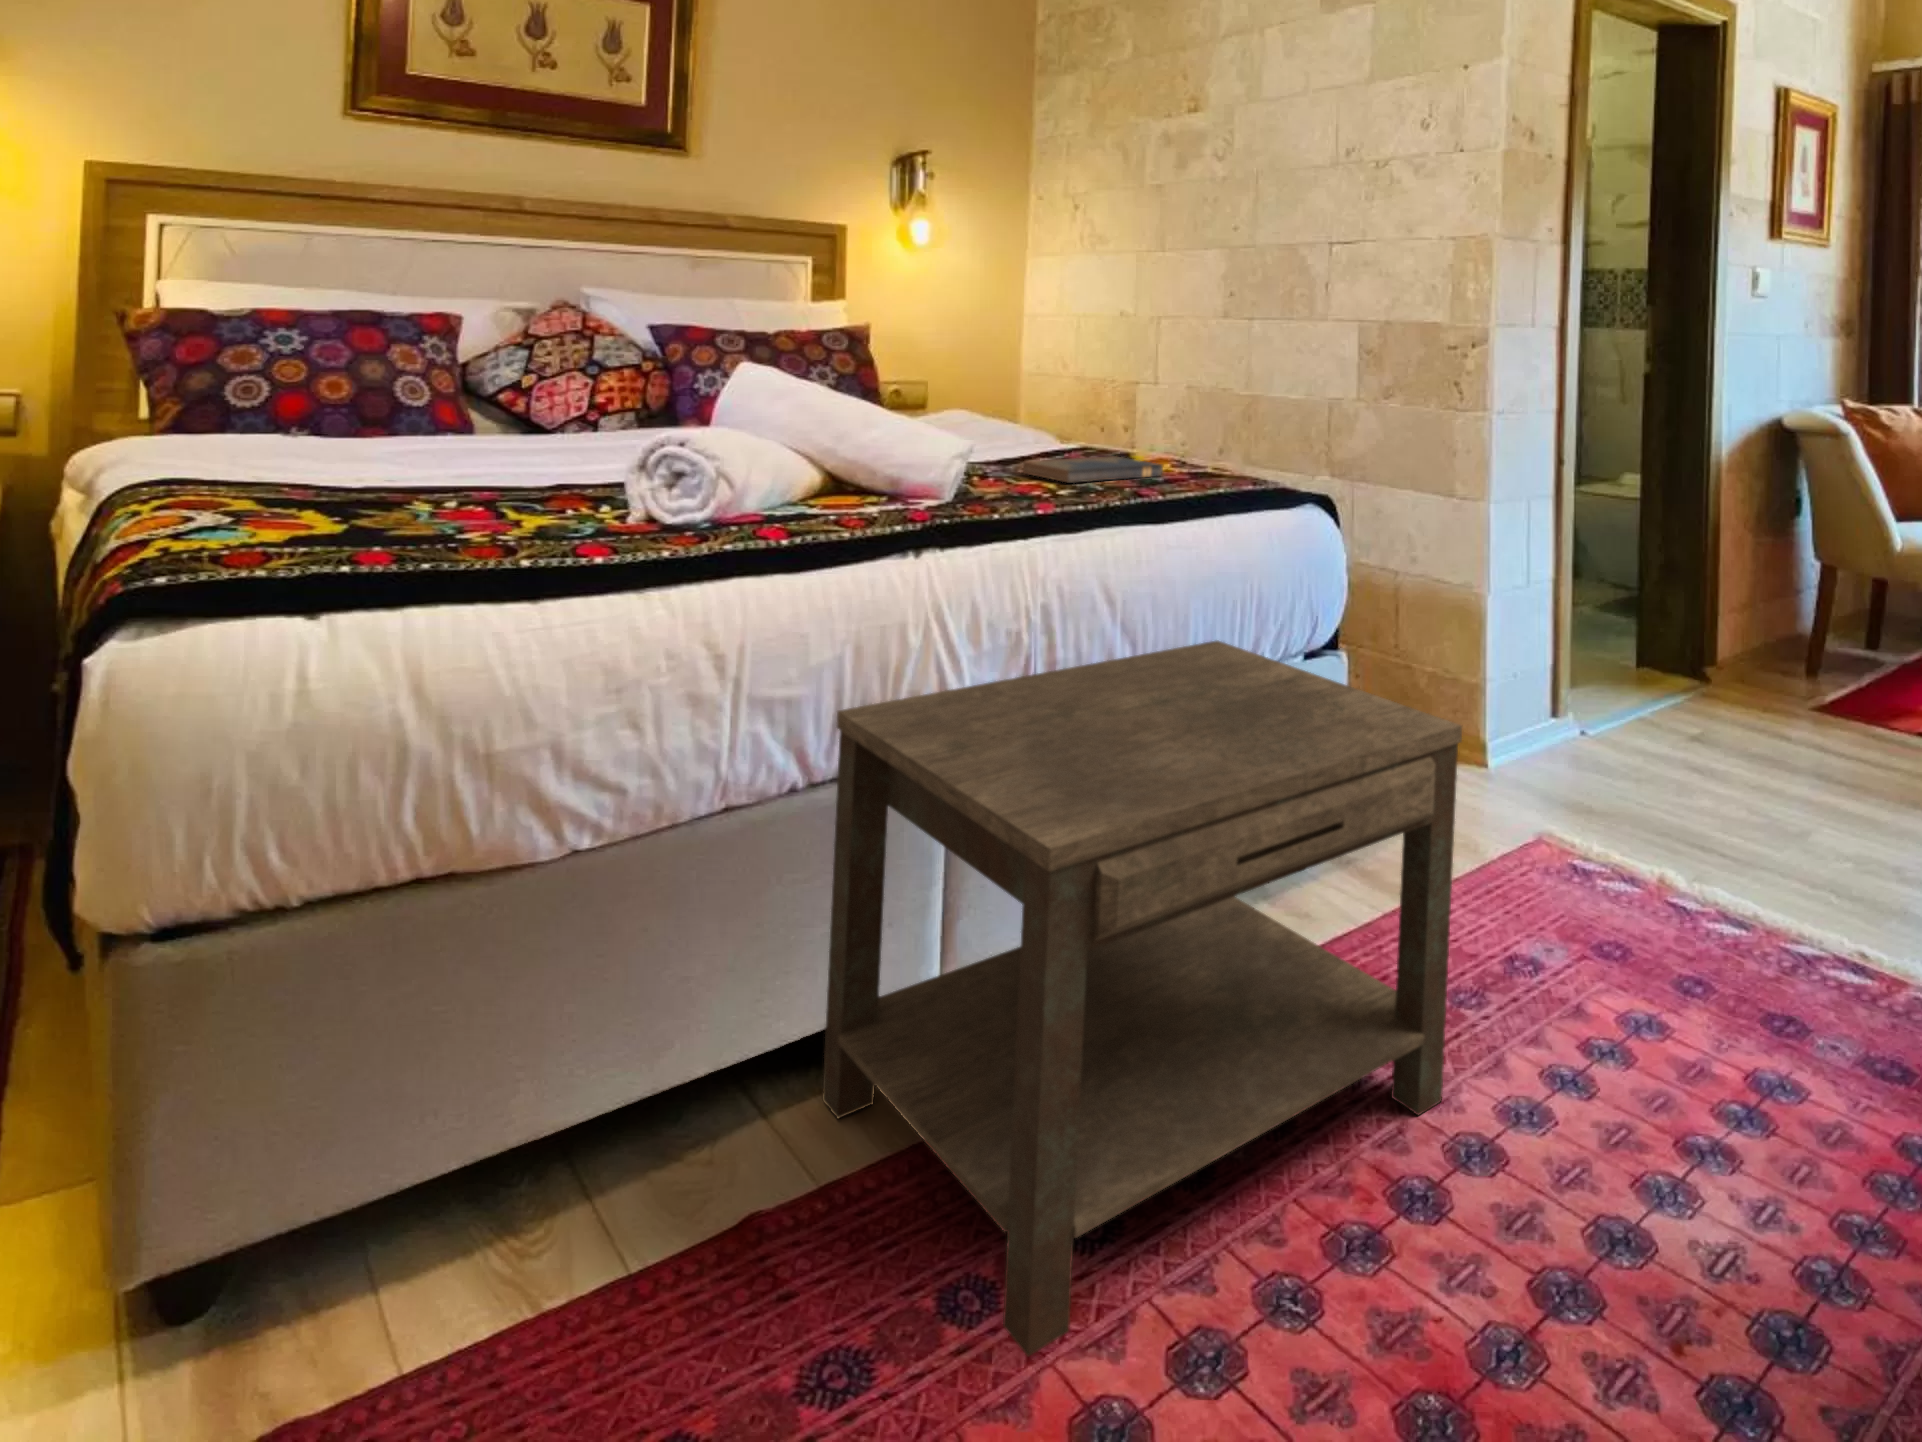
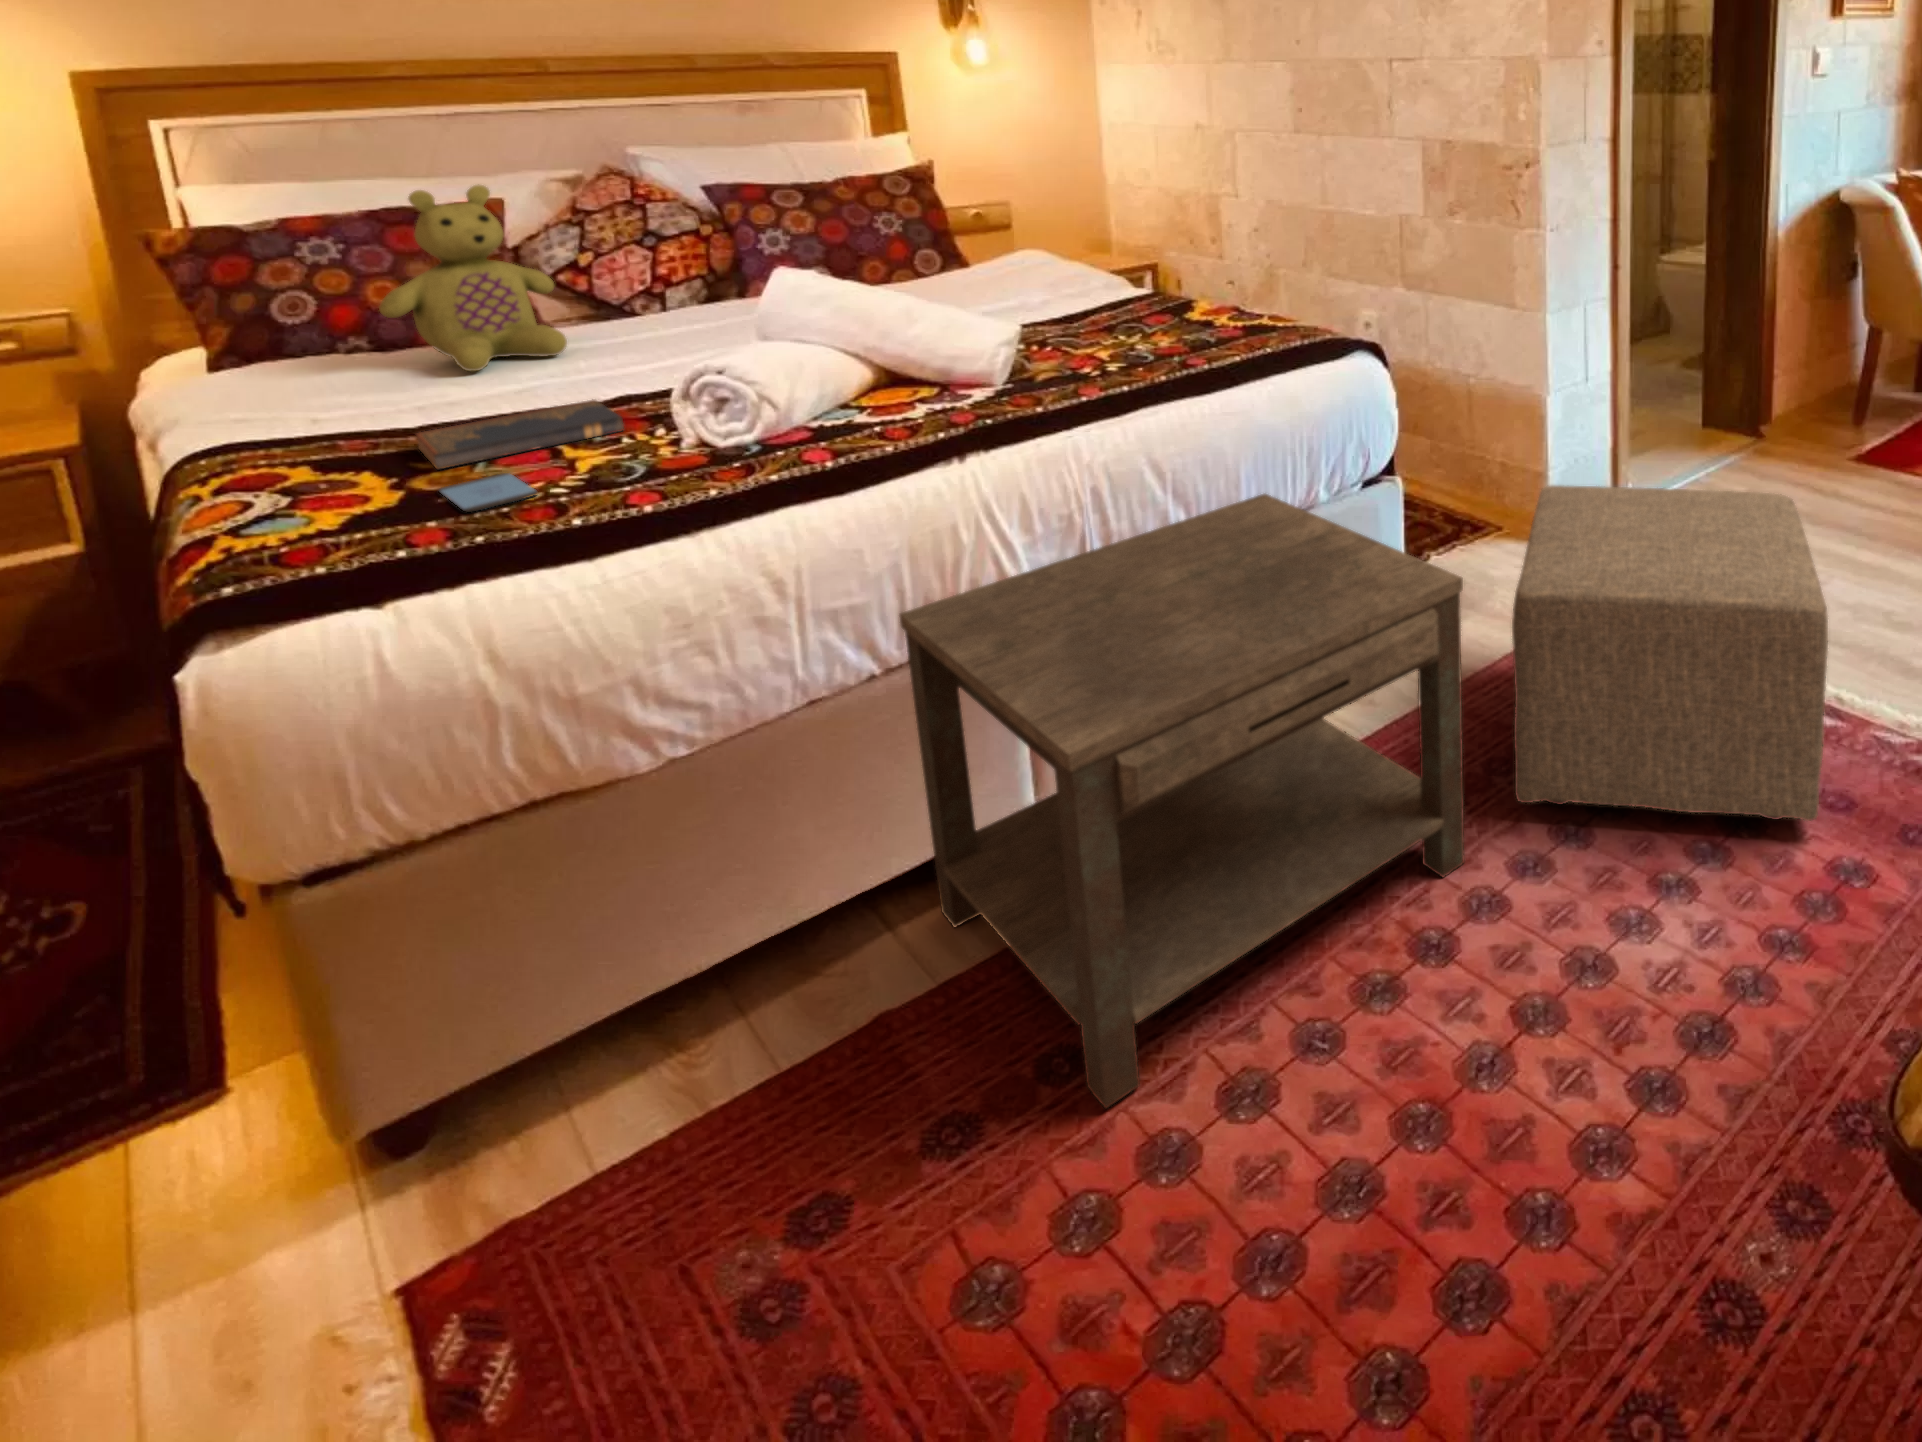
stuffed bear: none [333,279,503,462] -> present [379,184,567,371]
hardcover book: present [1023,456,1163,483] -> present [416,399,624,469]
smartphone: none [381,527,484,551] -> present [439,473,538,512]
ottoman: none [1497,669,1885,1085] -> present [1512,485,1828,821]

